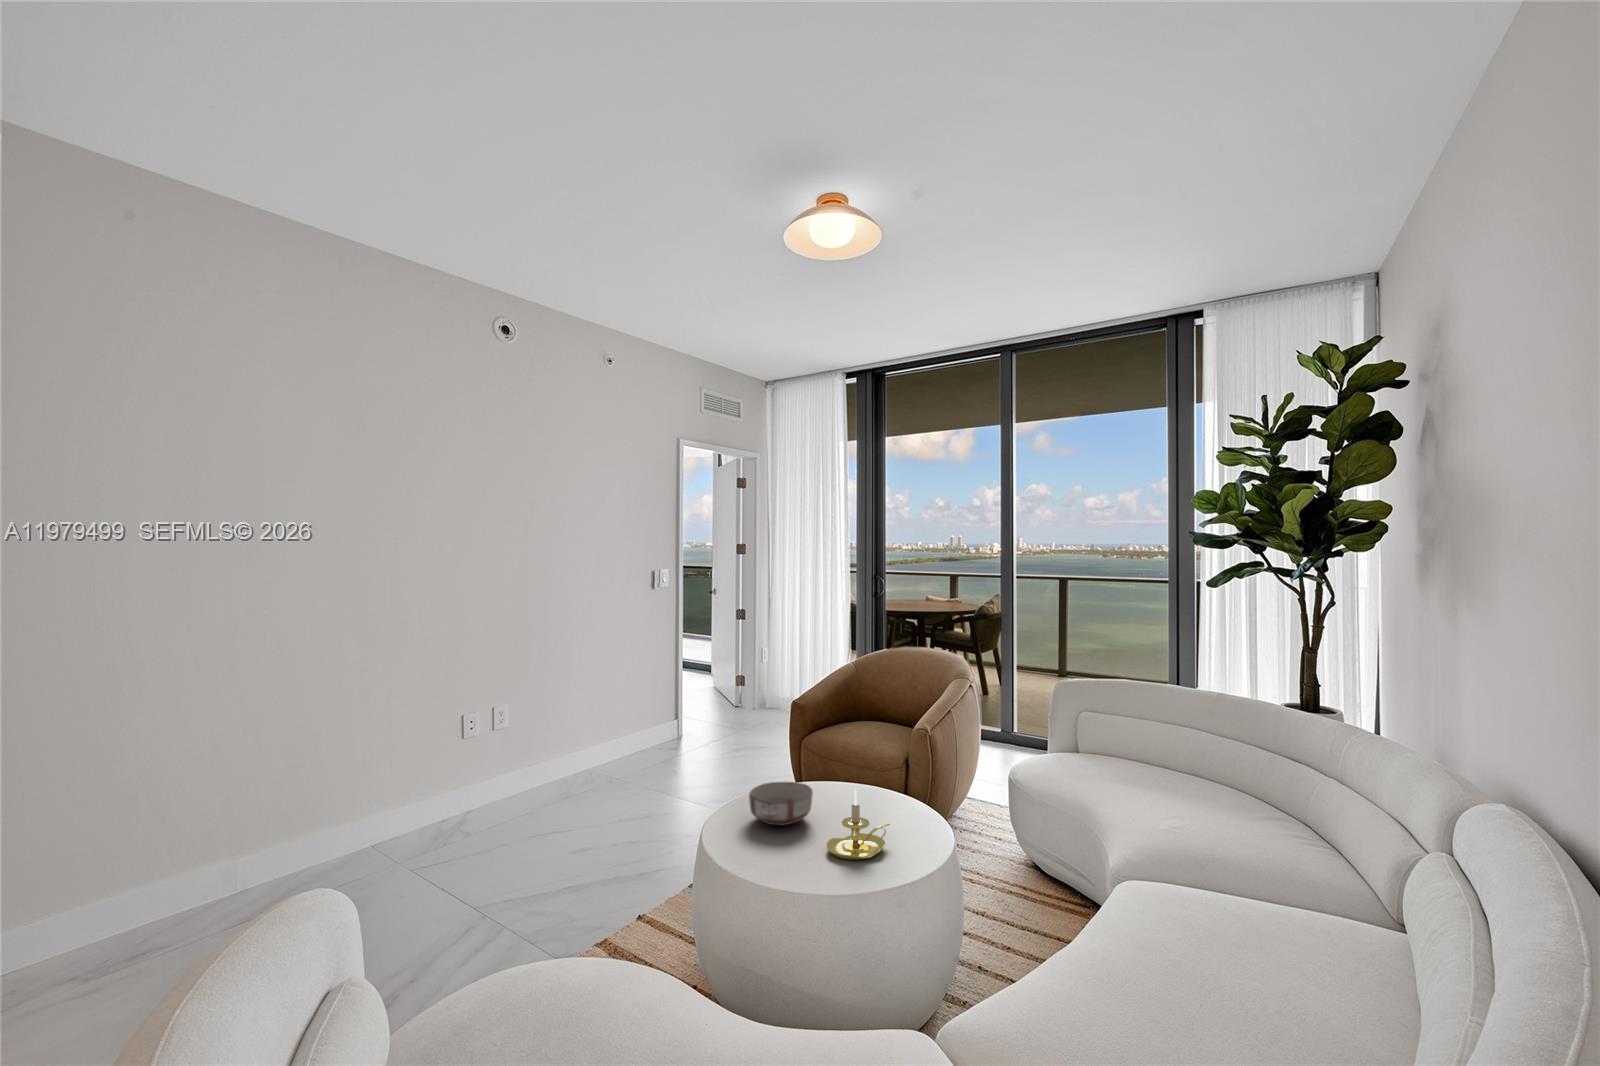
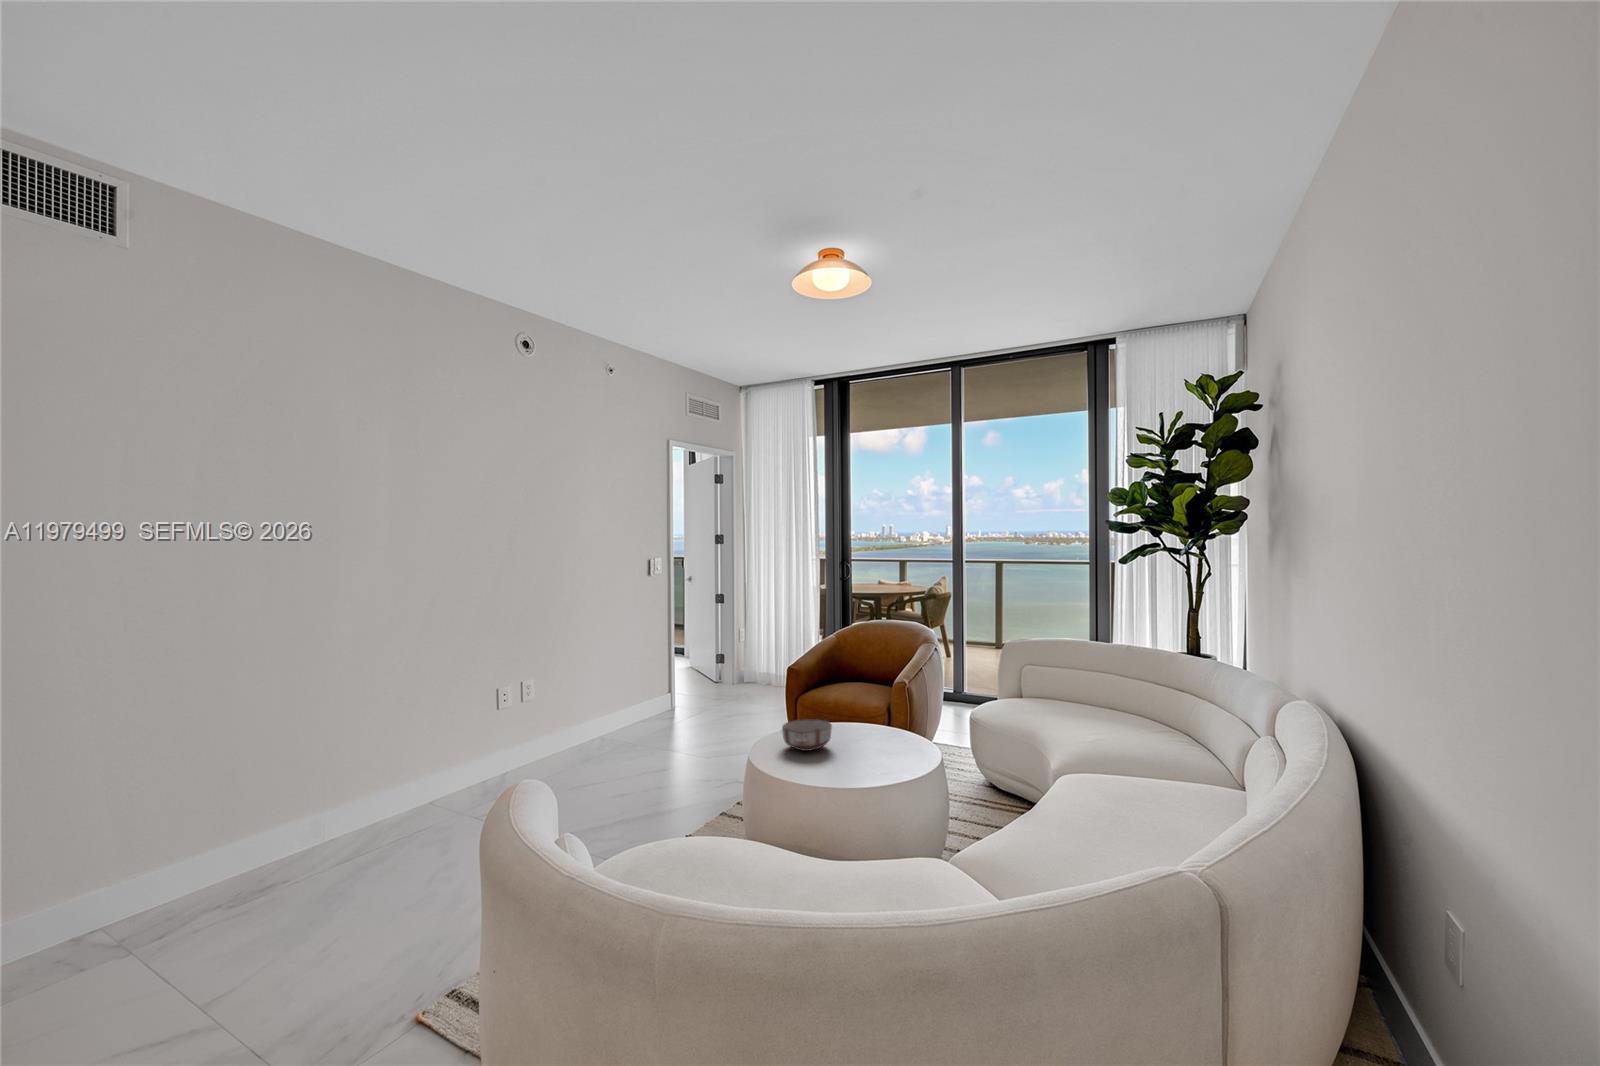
candle holder: present [827,789,890,860] -> none [849,716,895,769]

